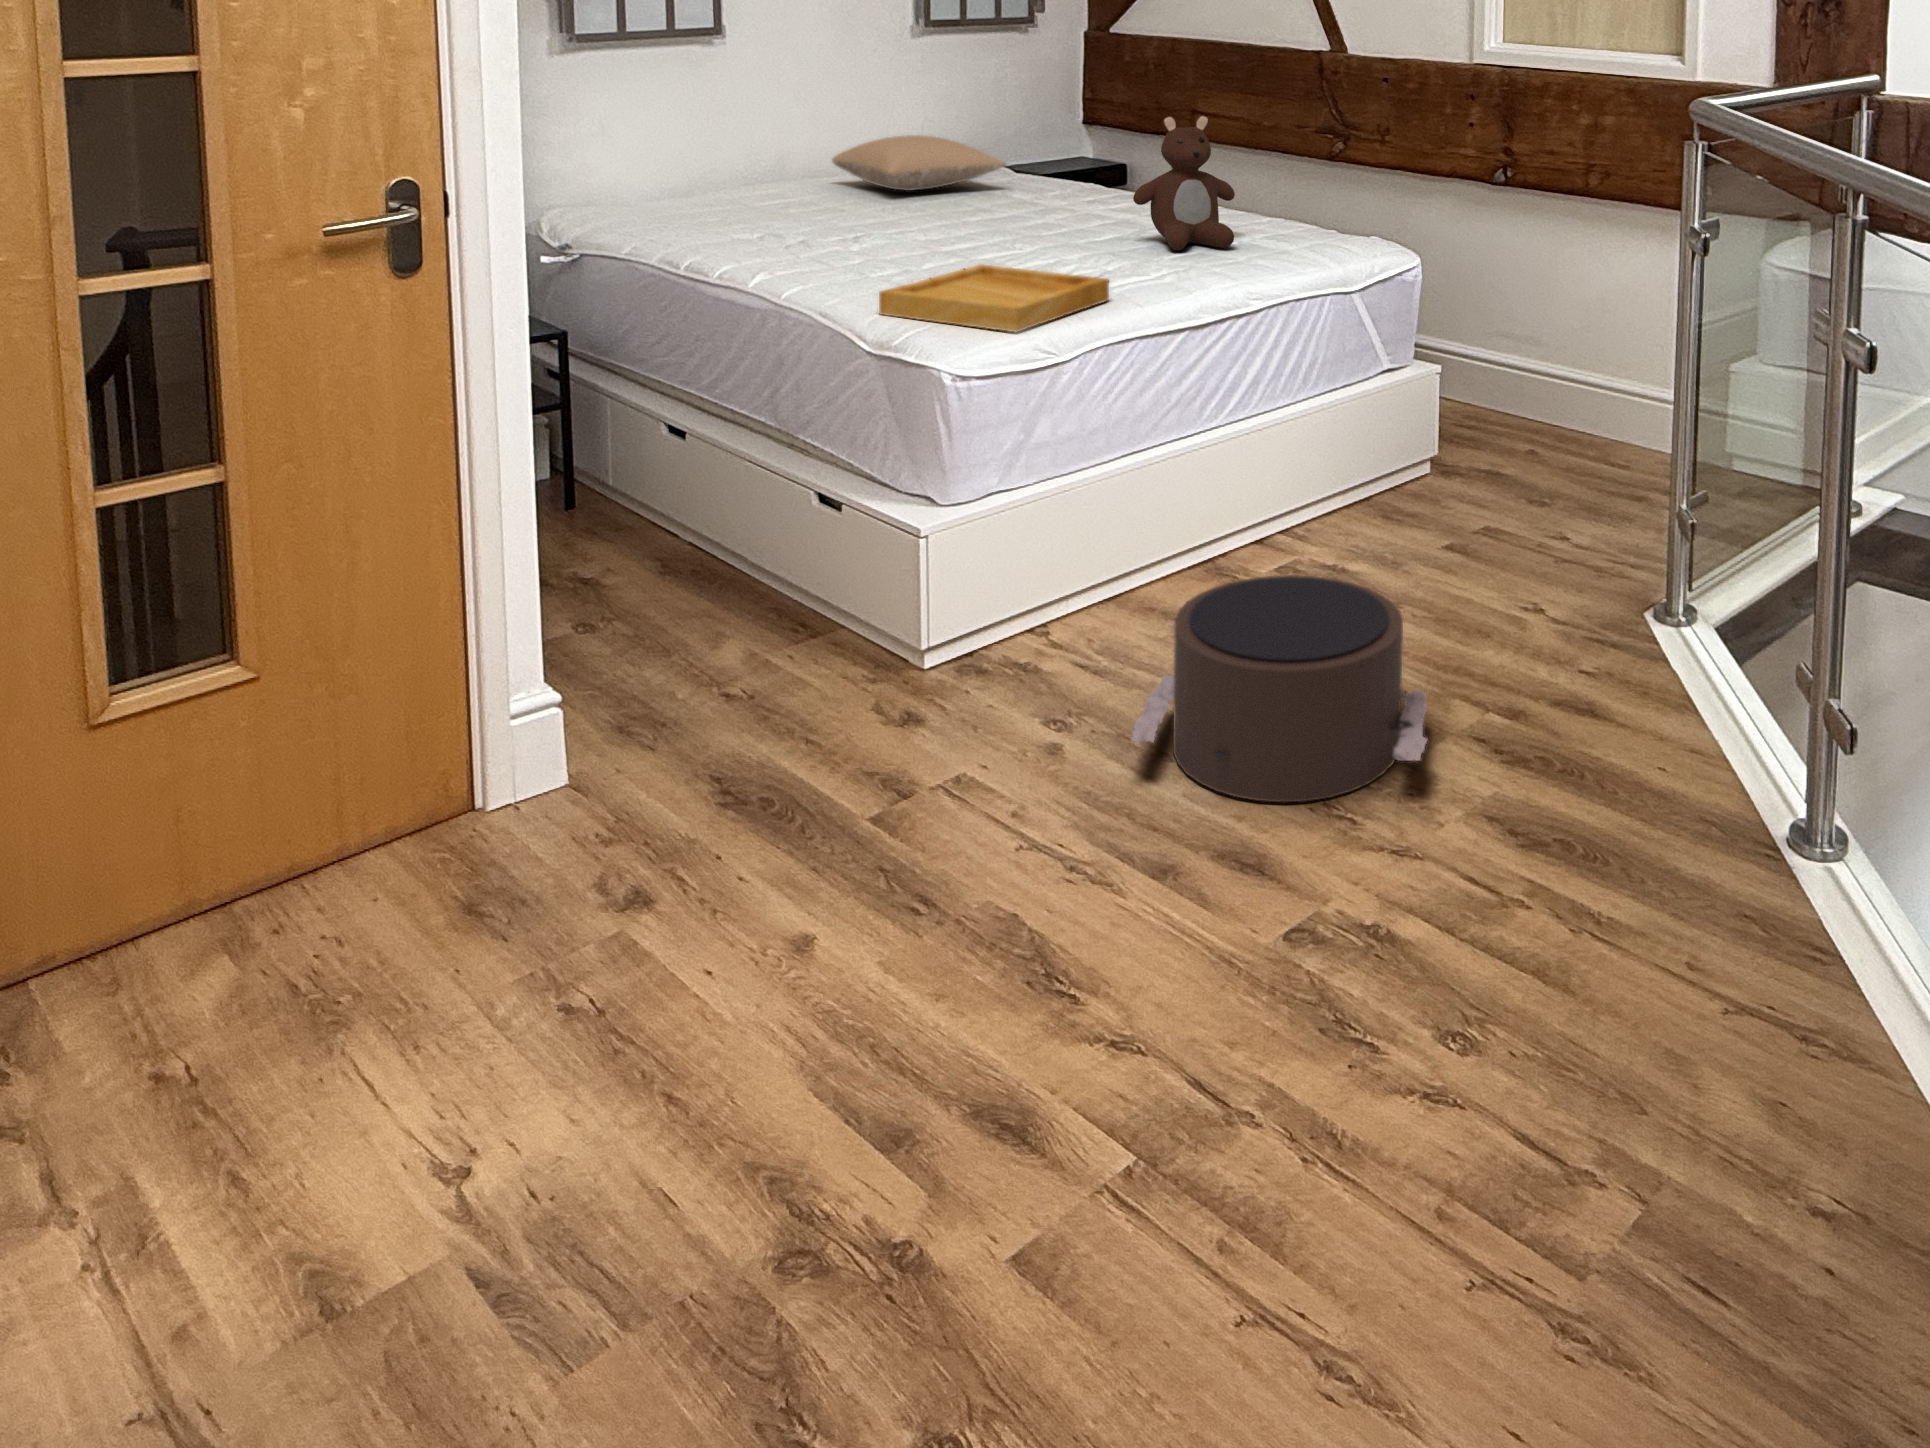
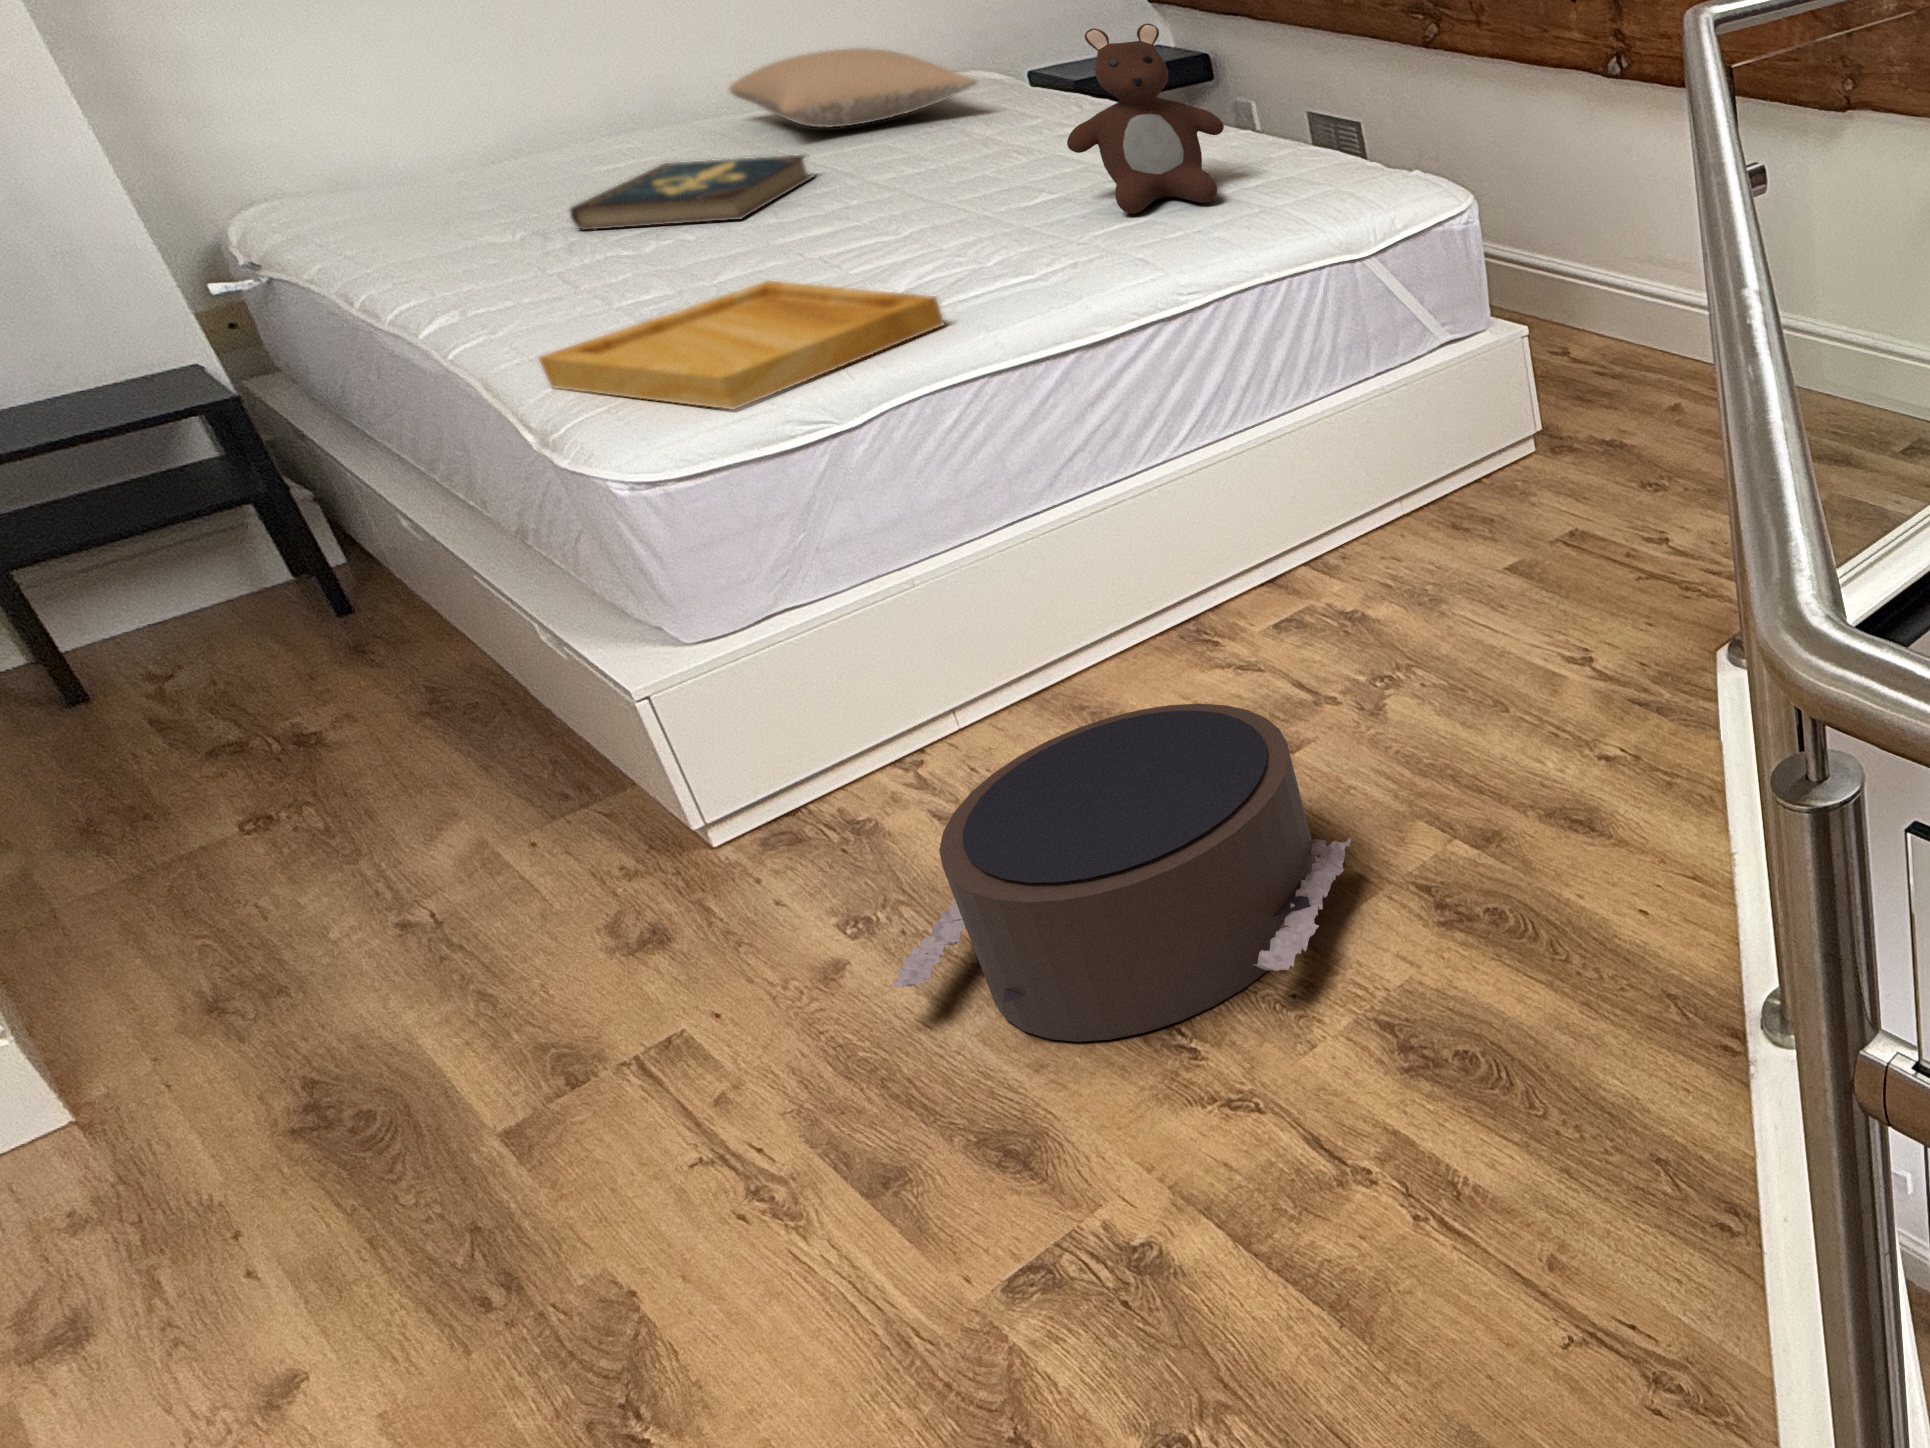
book: none [792,200,922,237] -> present [570,155,813,230]

